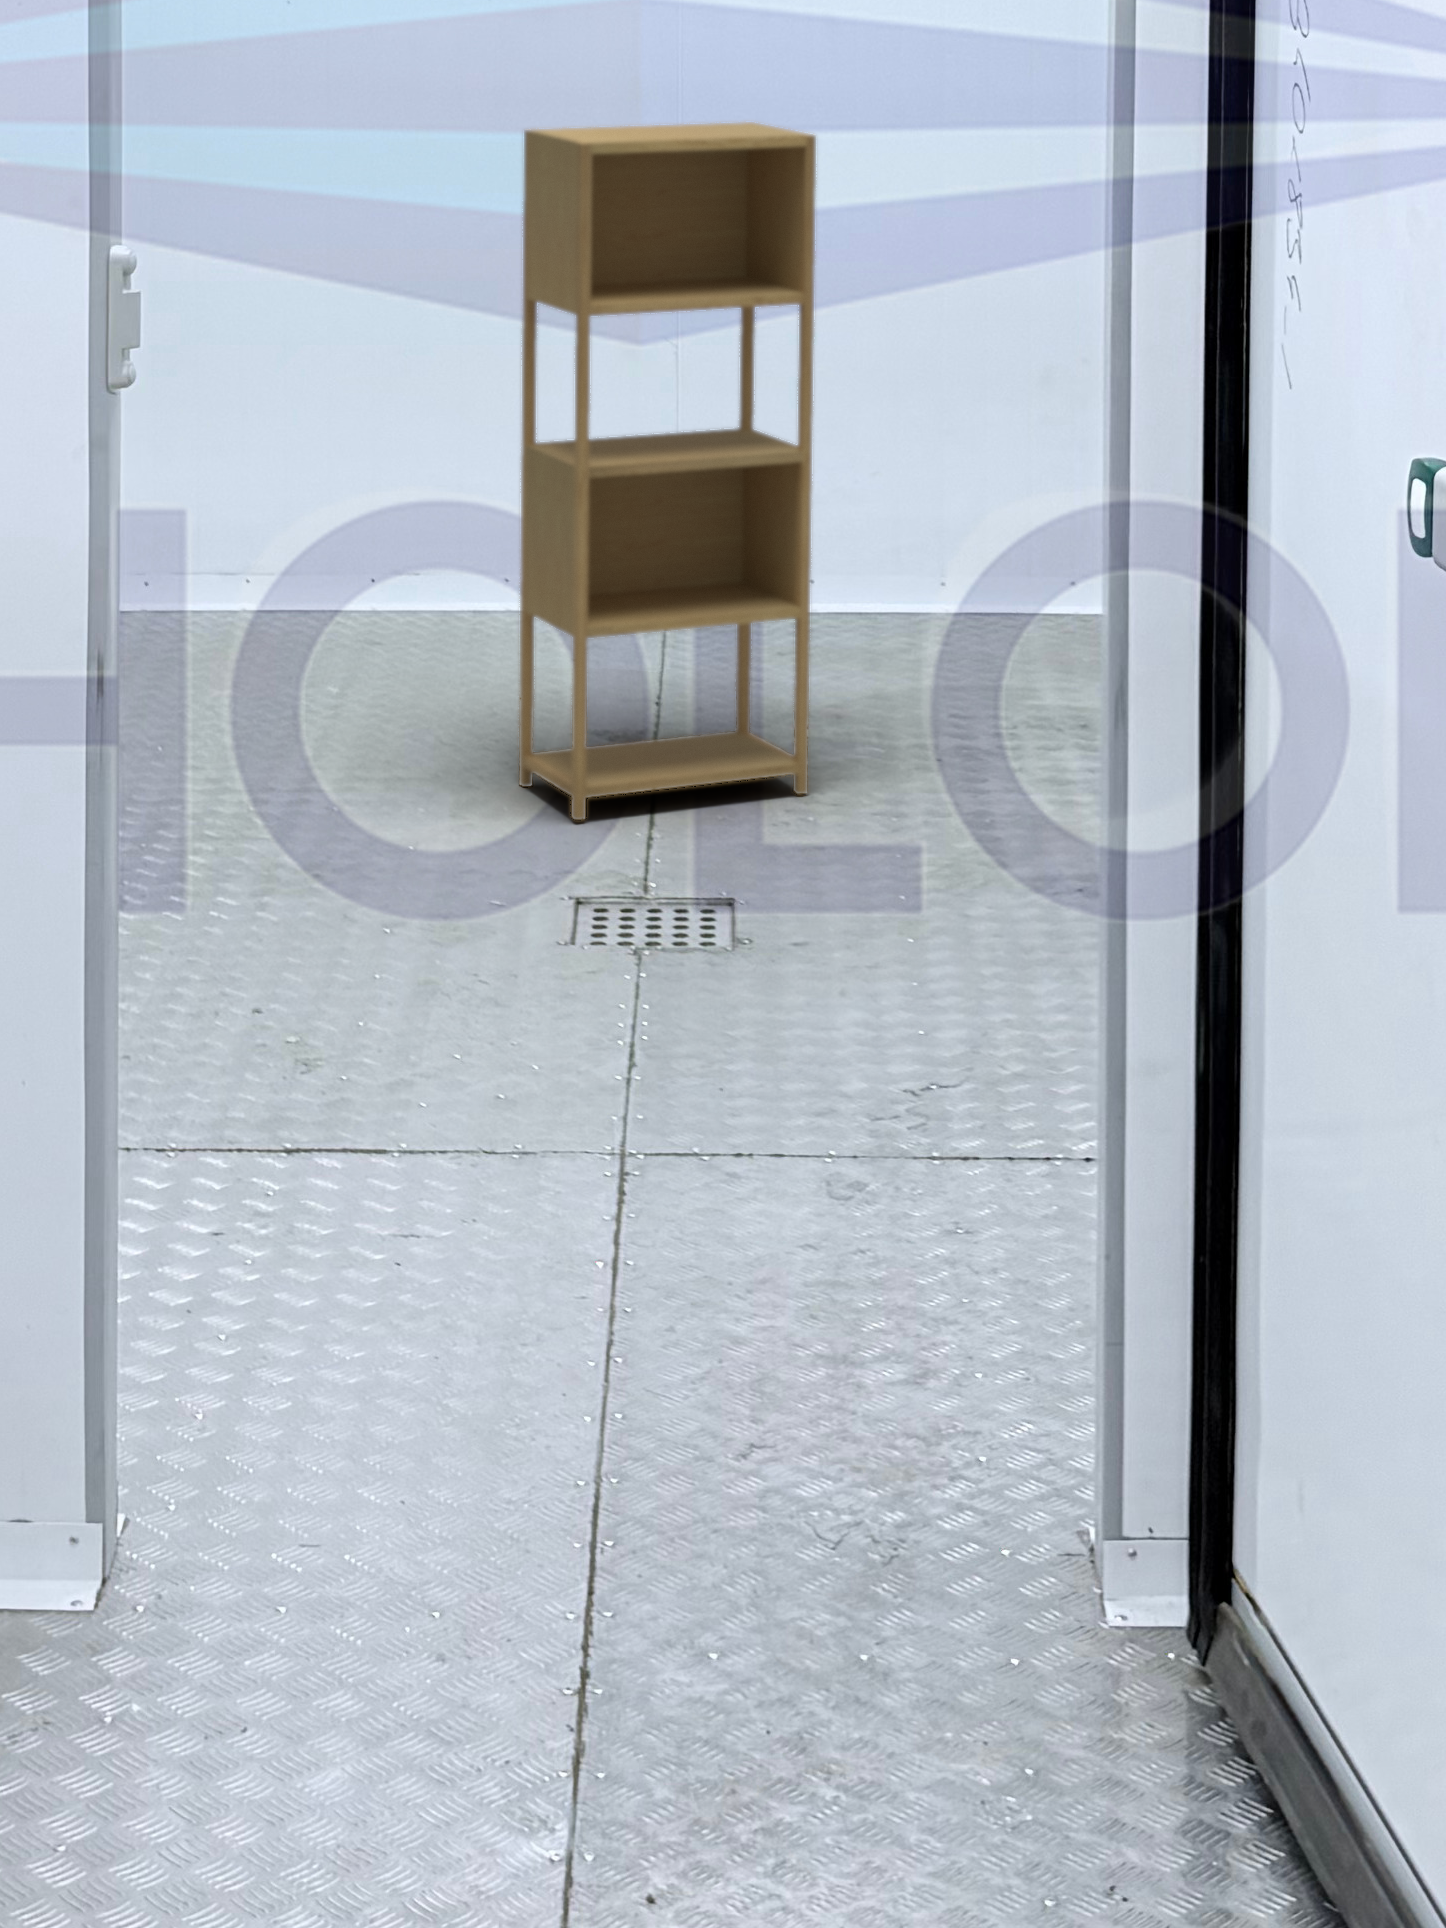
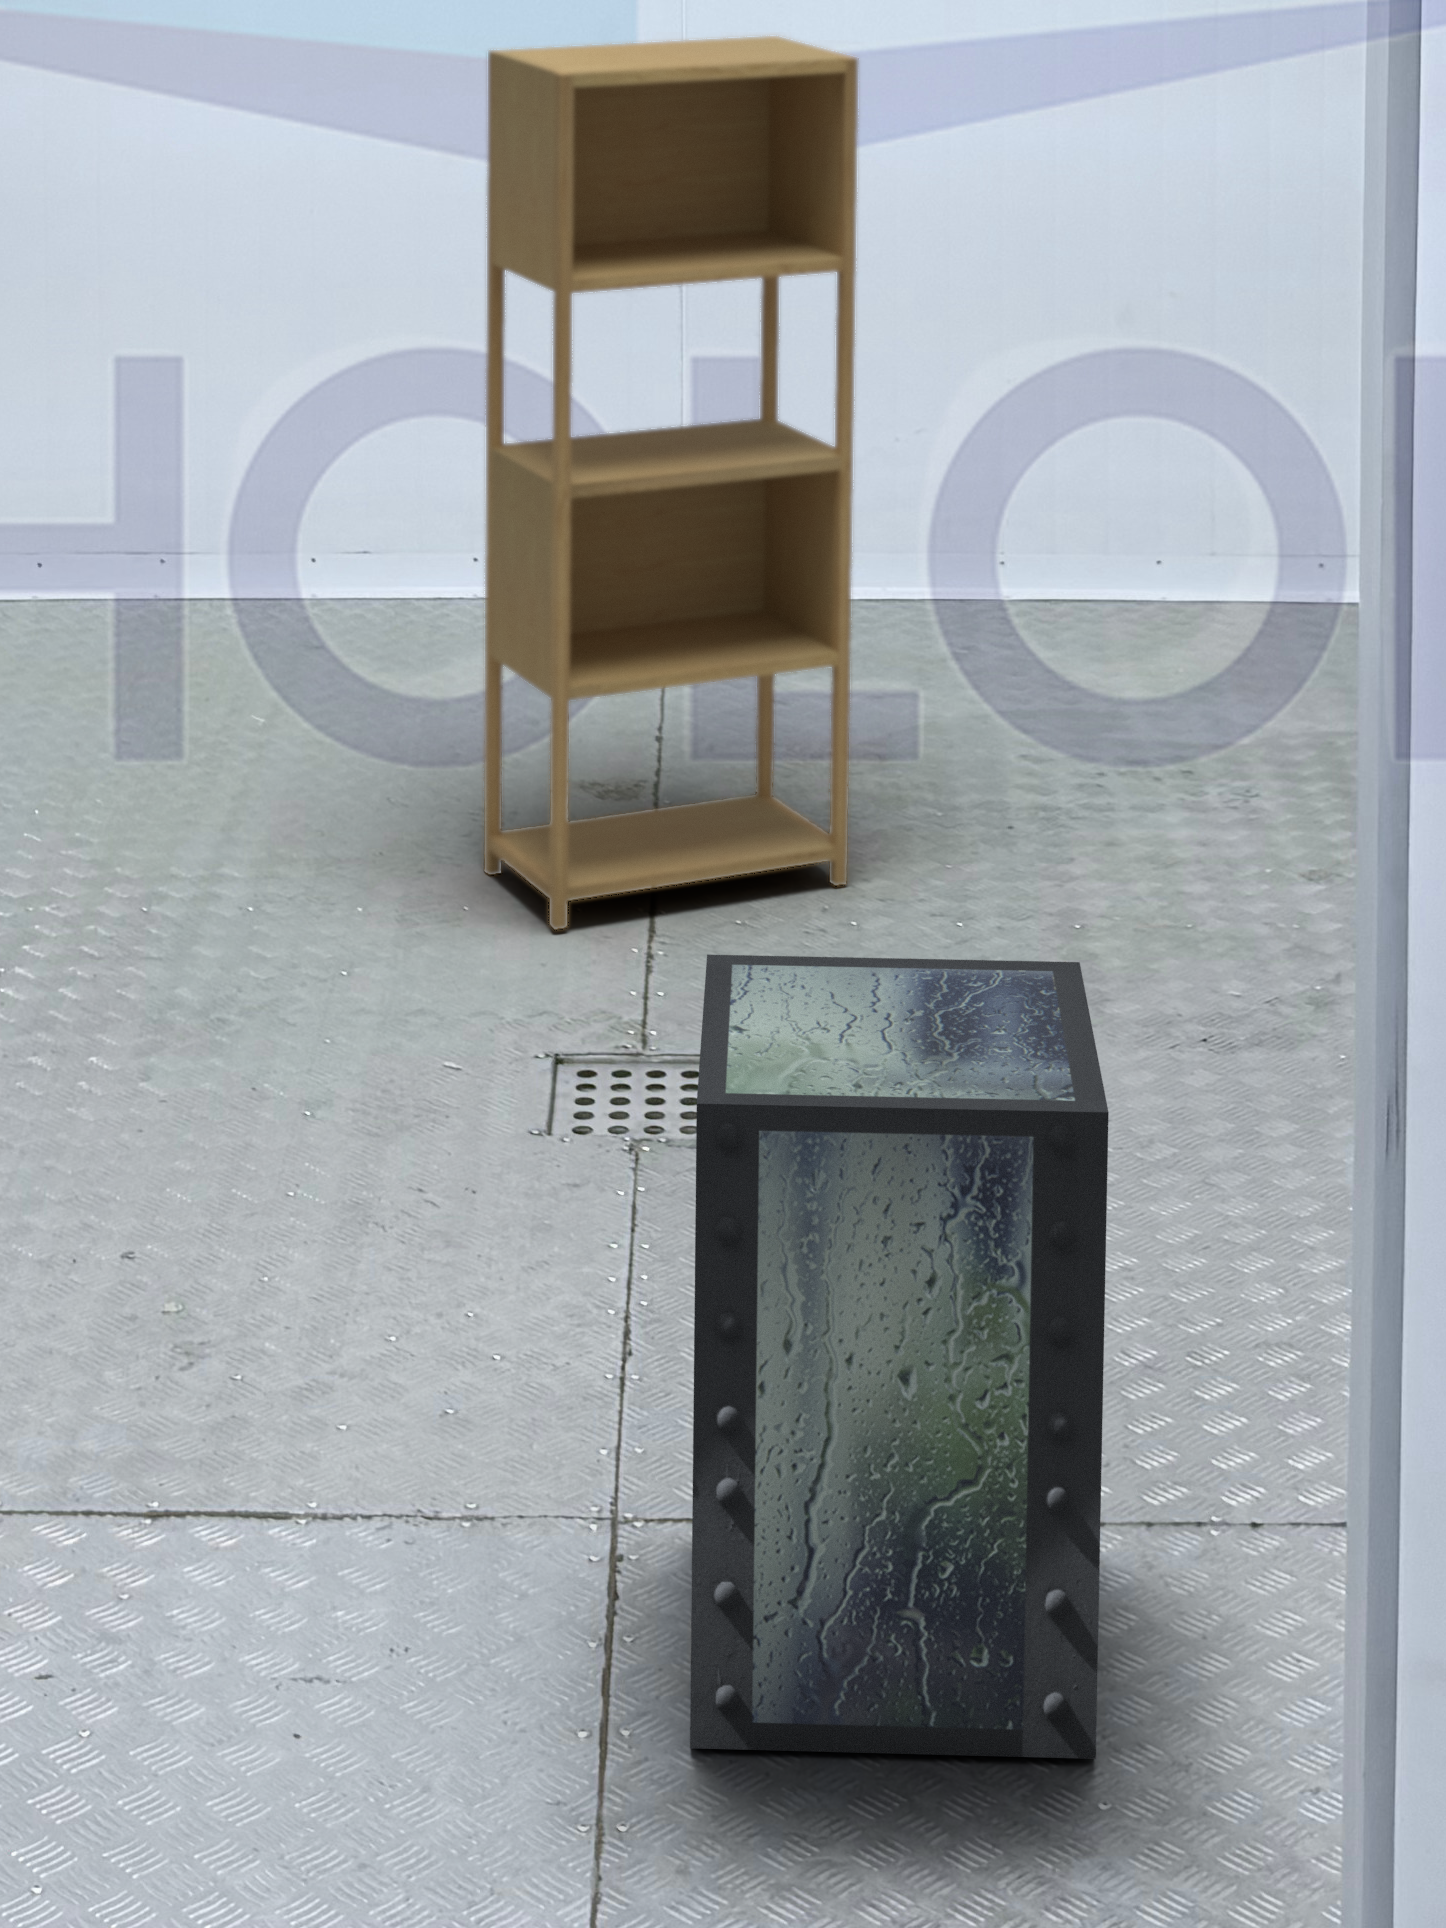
storage box: none [676,738,971,1280] -> present [690,955,1109,1759]

